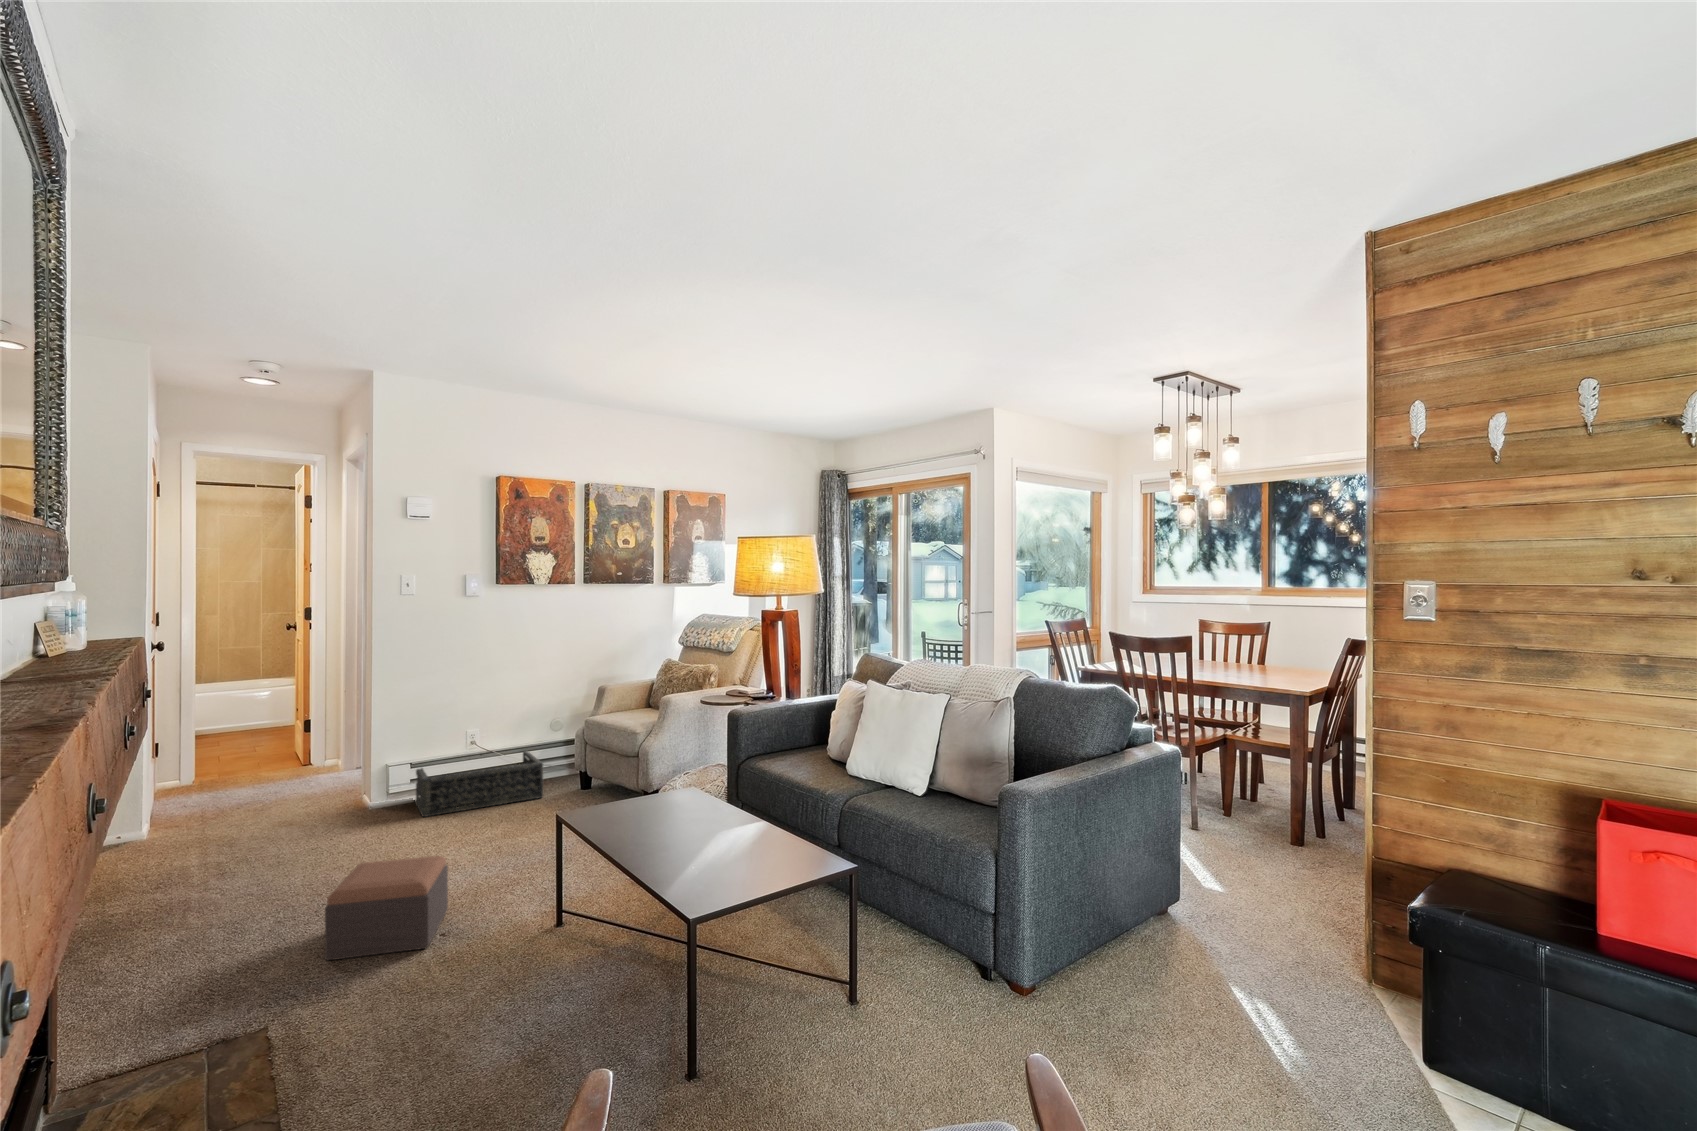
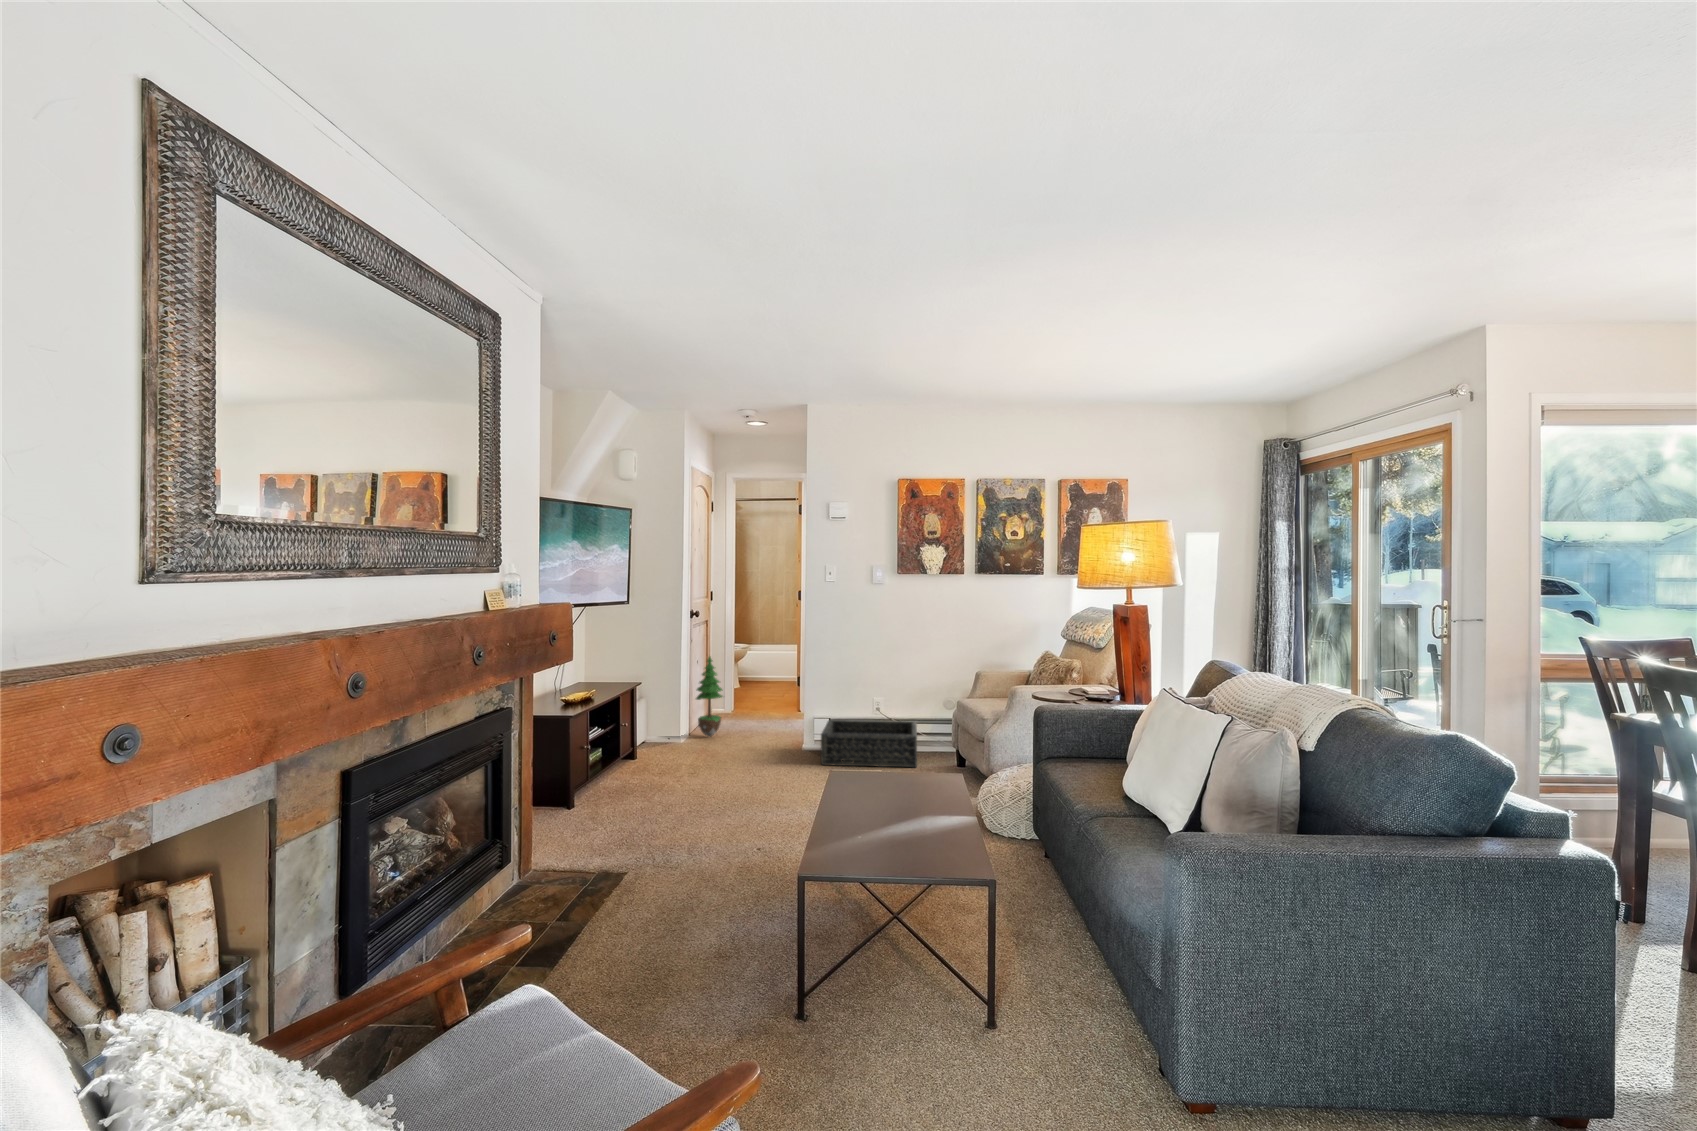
potted tree: none [183,701,236,818] -> present [696,657,723,737]
footstool: present [325,856,448,960] -> none [669,792,766,874]

